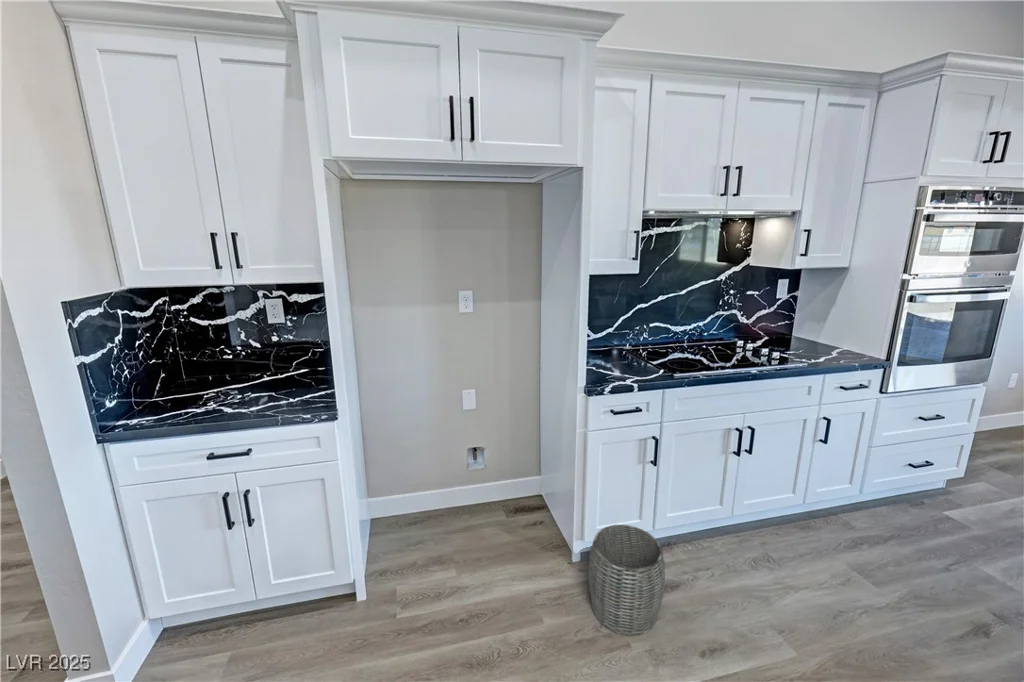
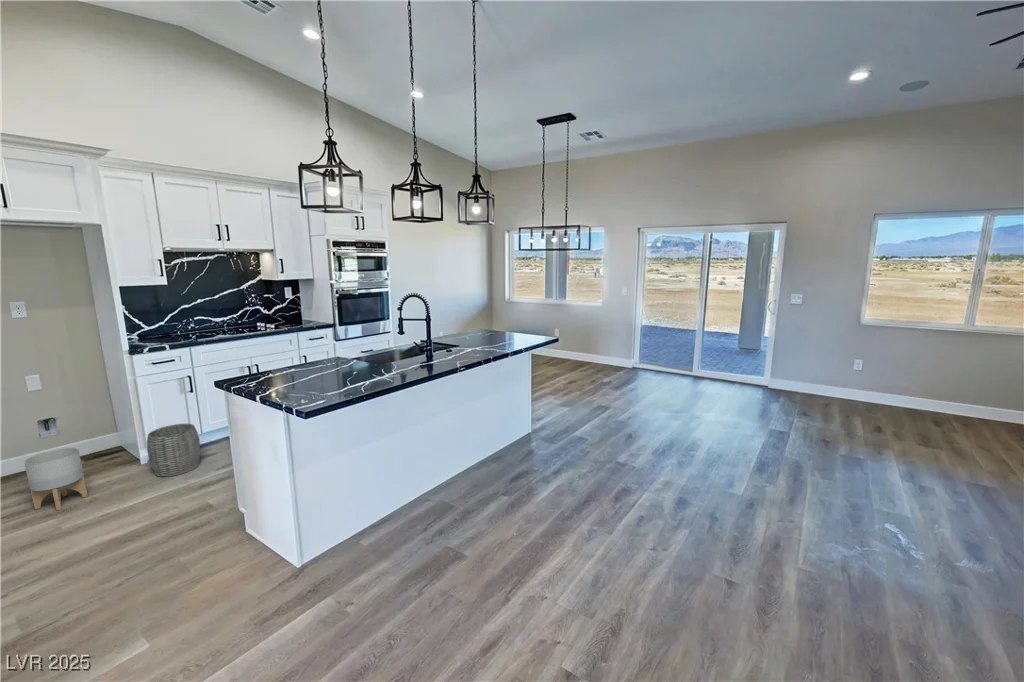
planter: none [448,533,509,648] -> present [24,447,88,511]

